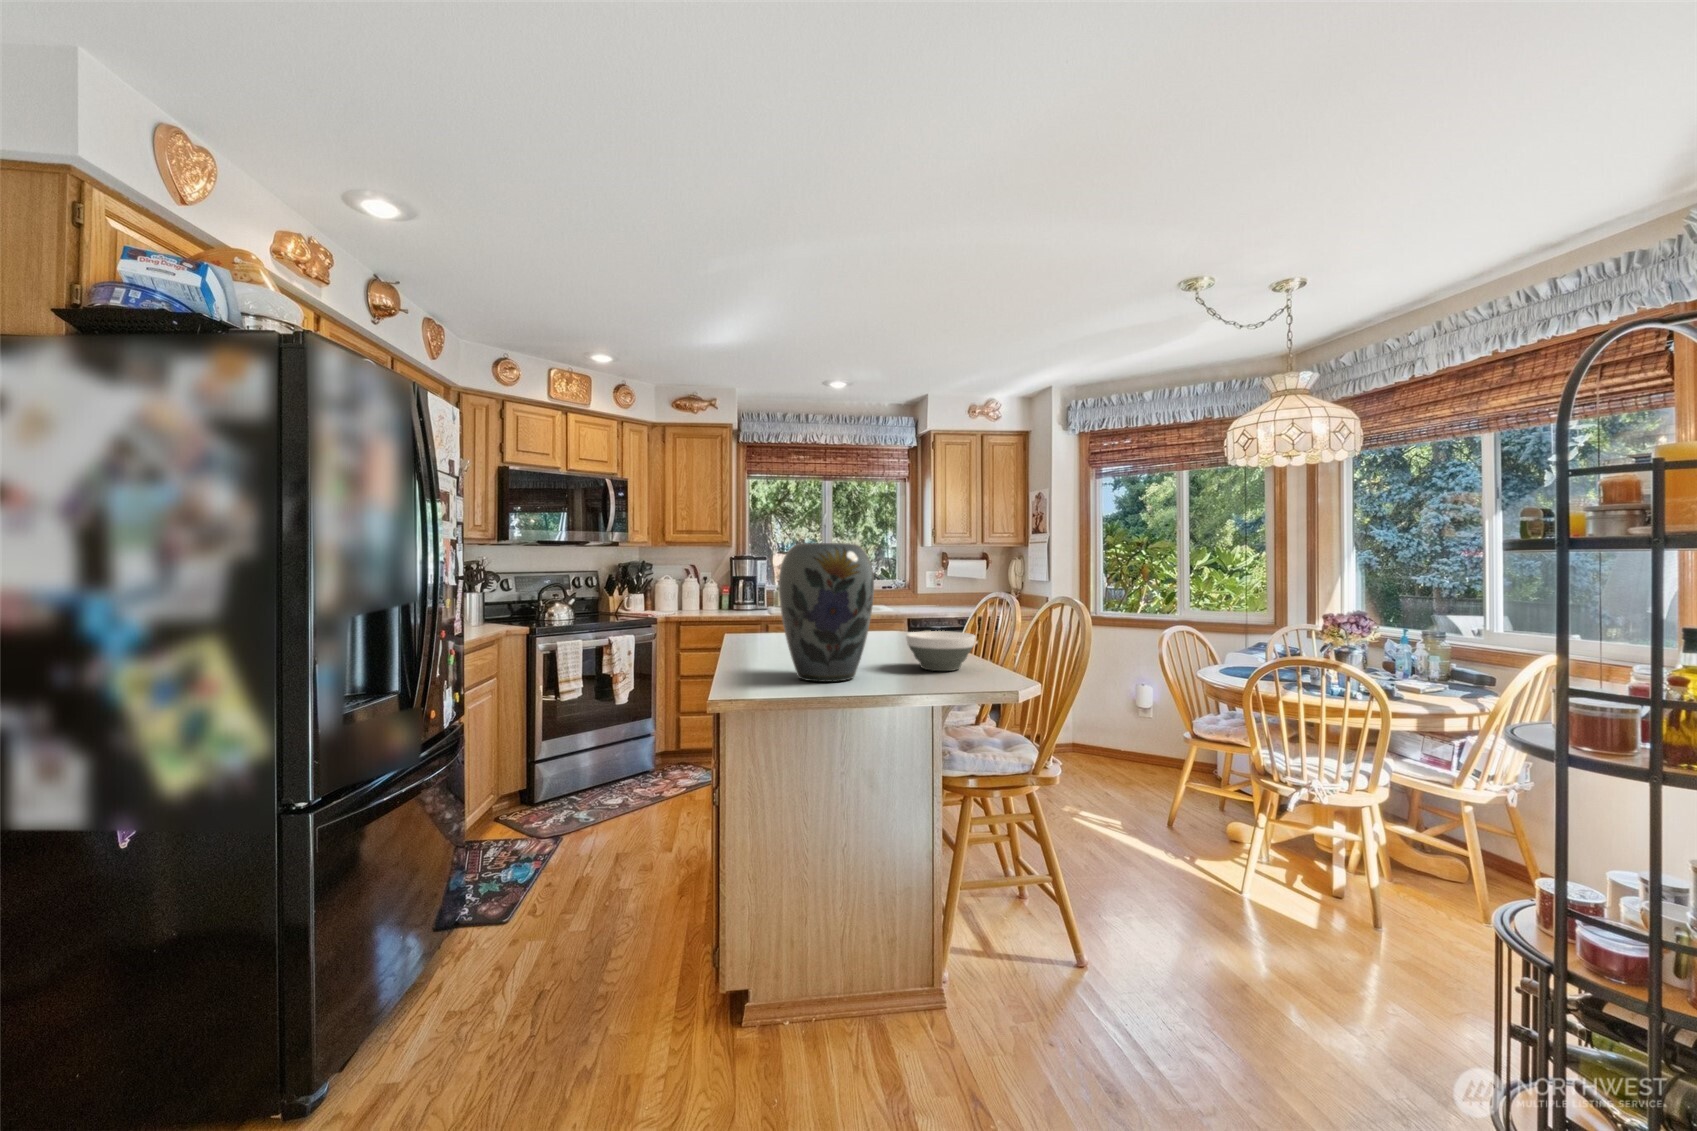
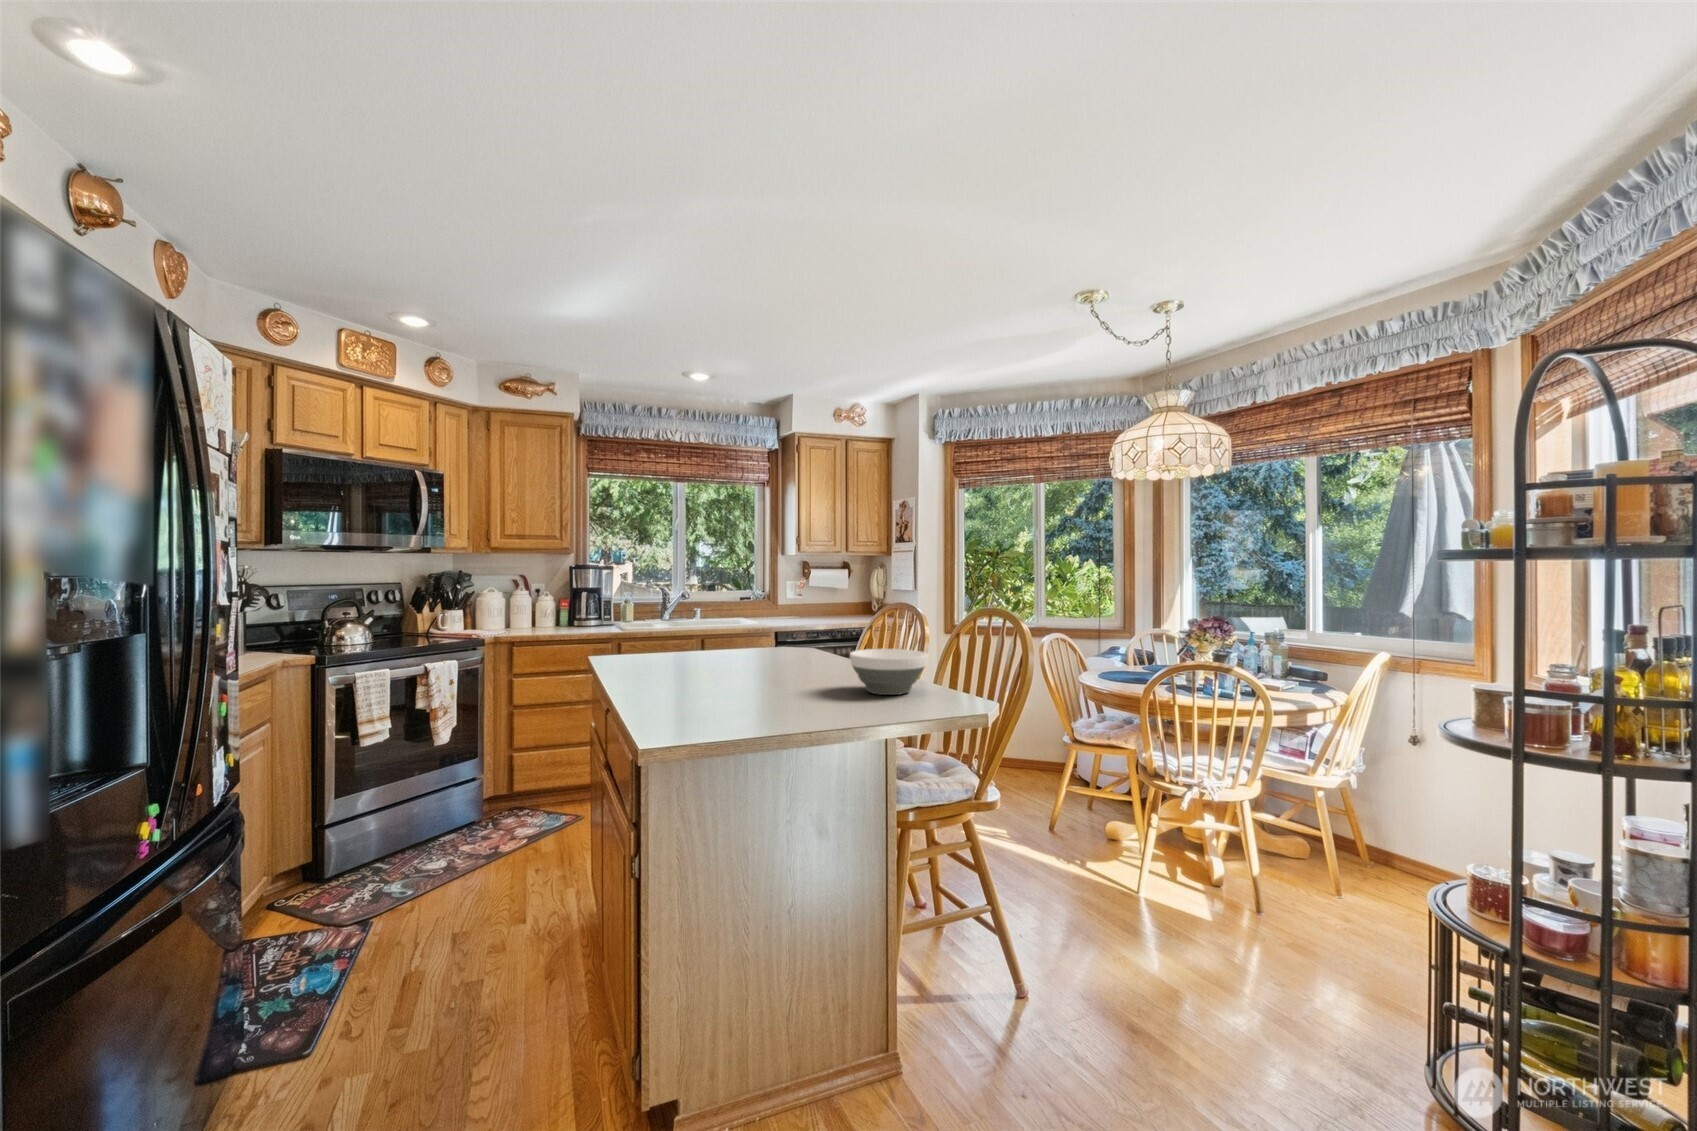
vase: present [779,543,874,682] -> none [713,548,829,717]

